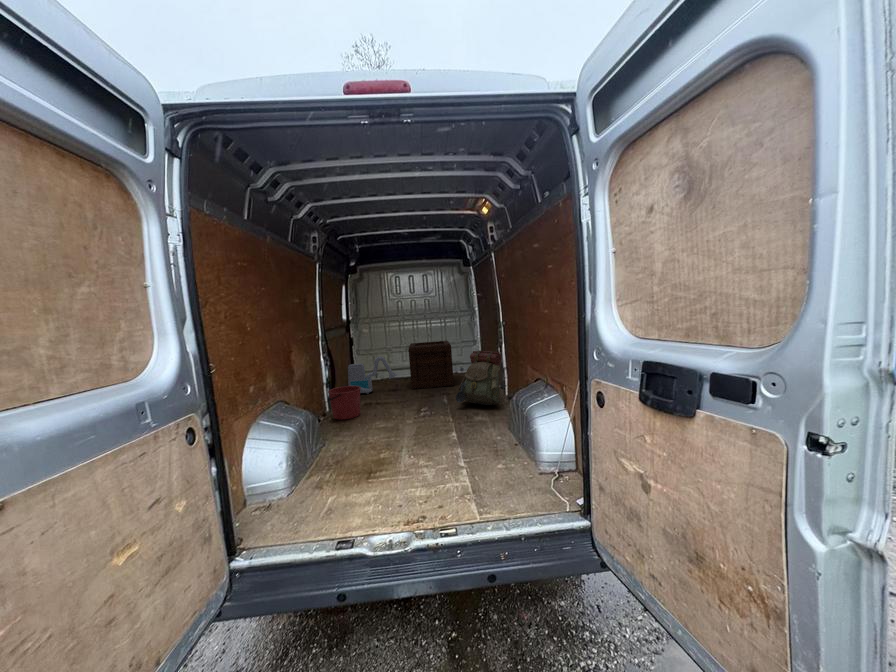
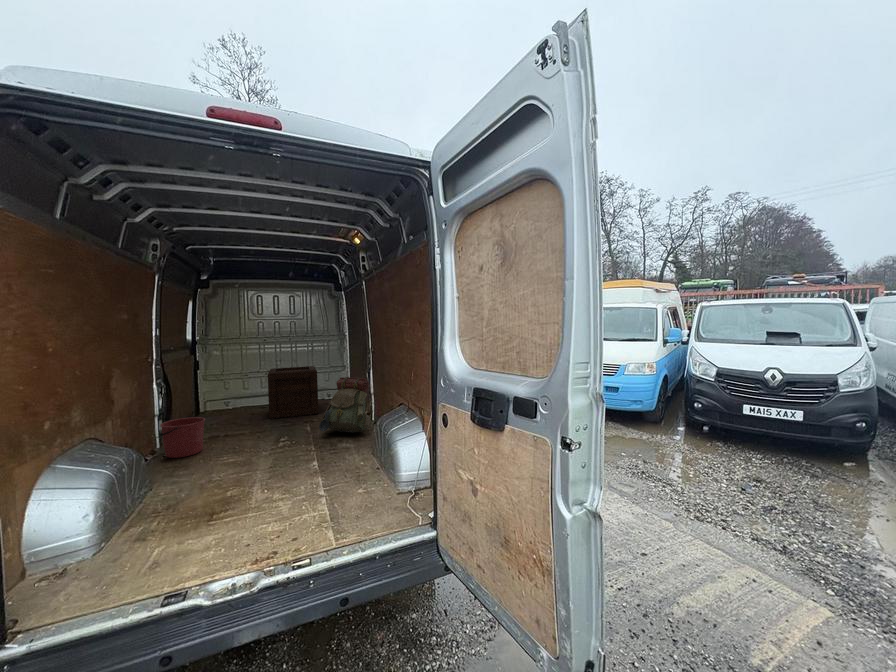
vacuum cleaner: present [348,356,397,394] -> none [188,383,253,429]

